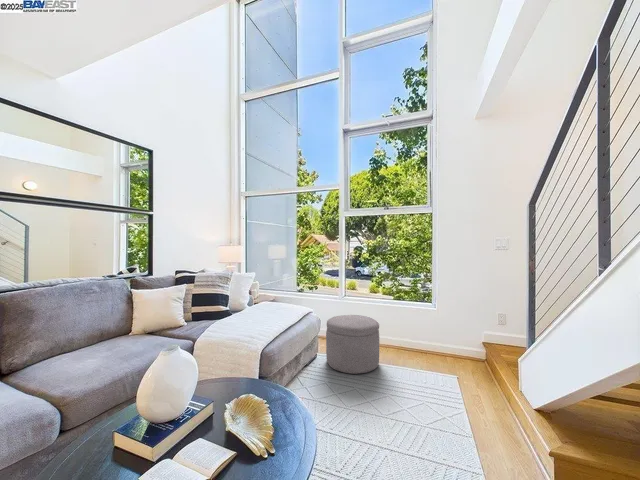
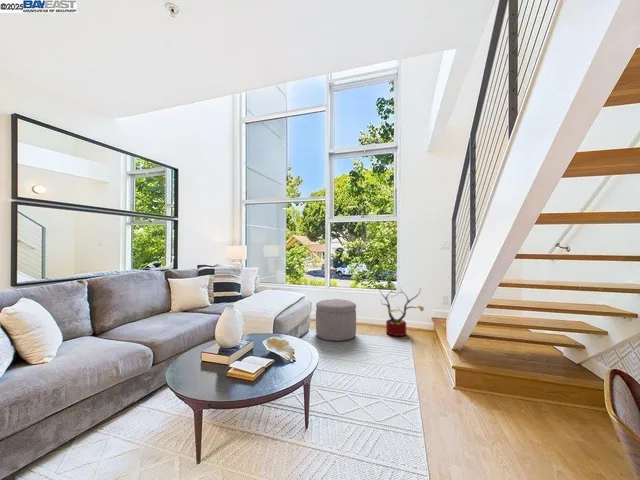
decorative plant: none [407,296,474,367] -> present [382,288,424,336]

